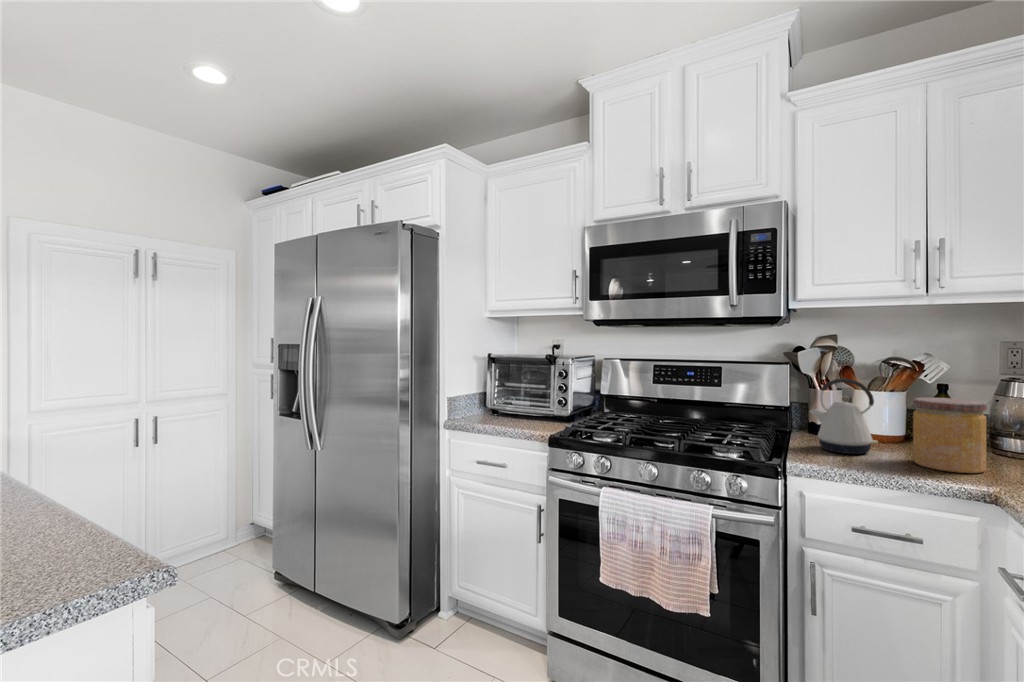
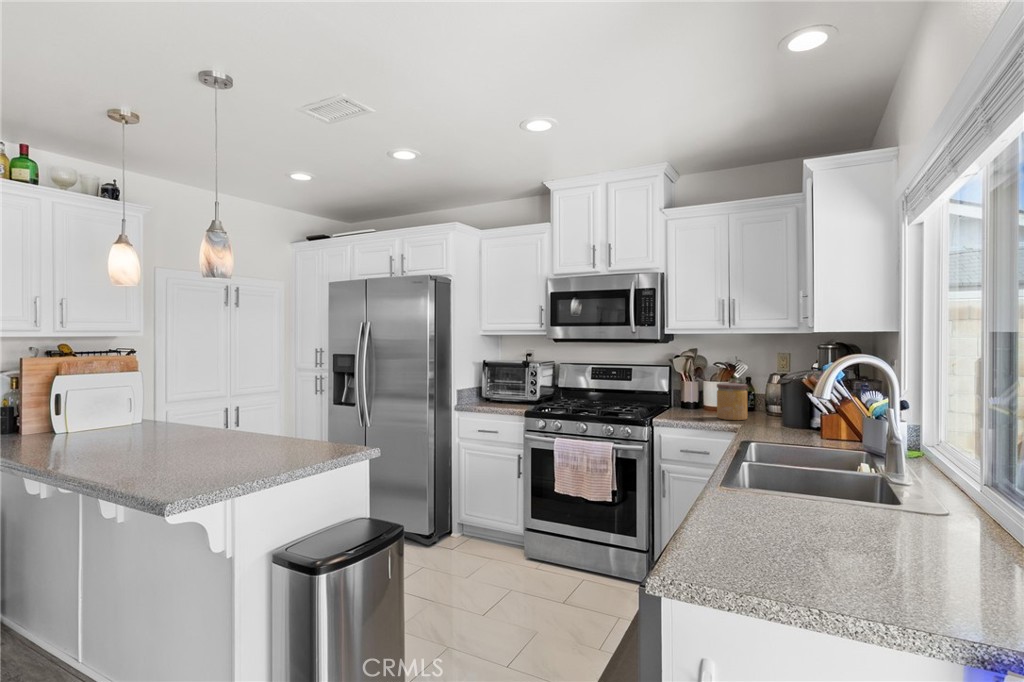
kettle: present [810,379,878,454] -> none [672,374,705,415]

